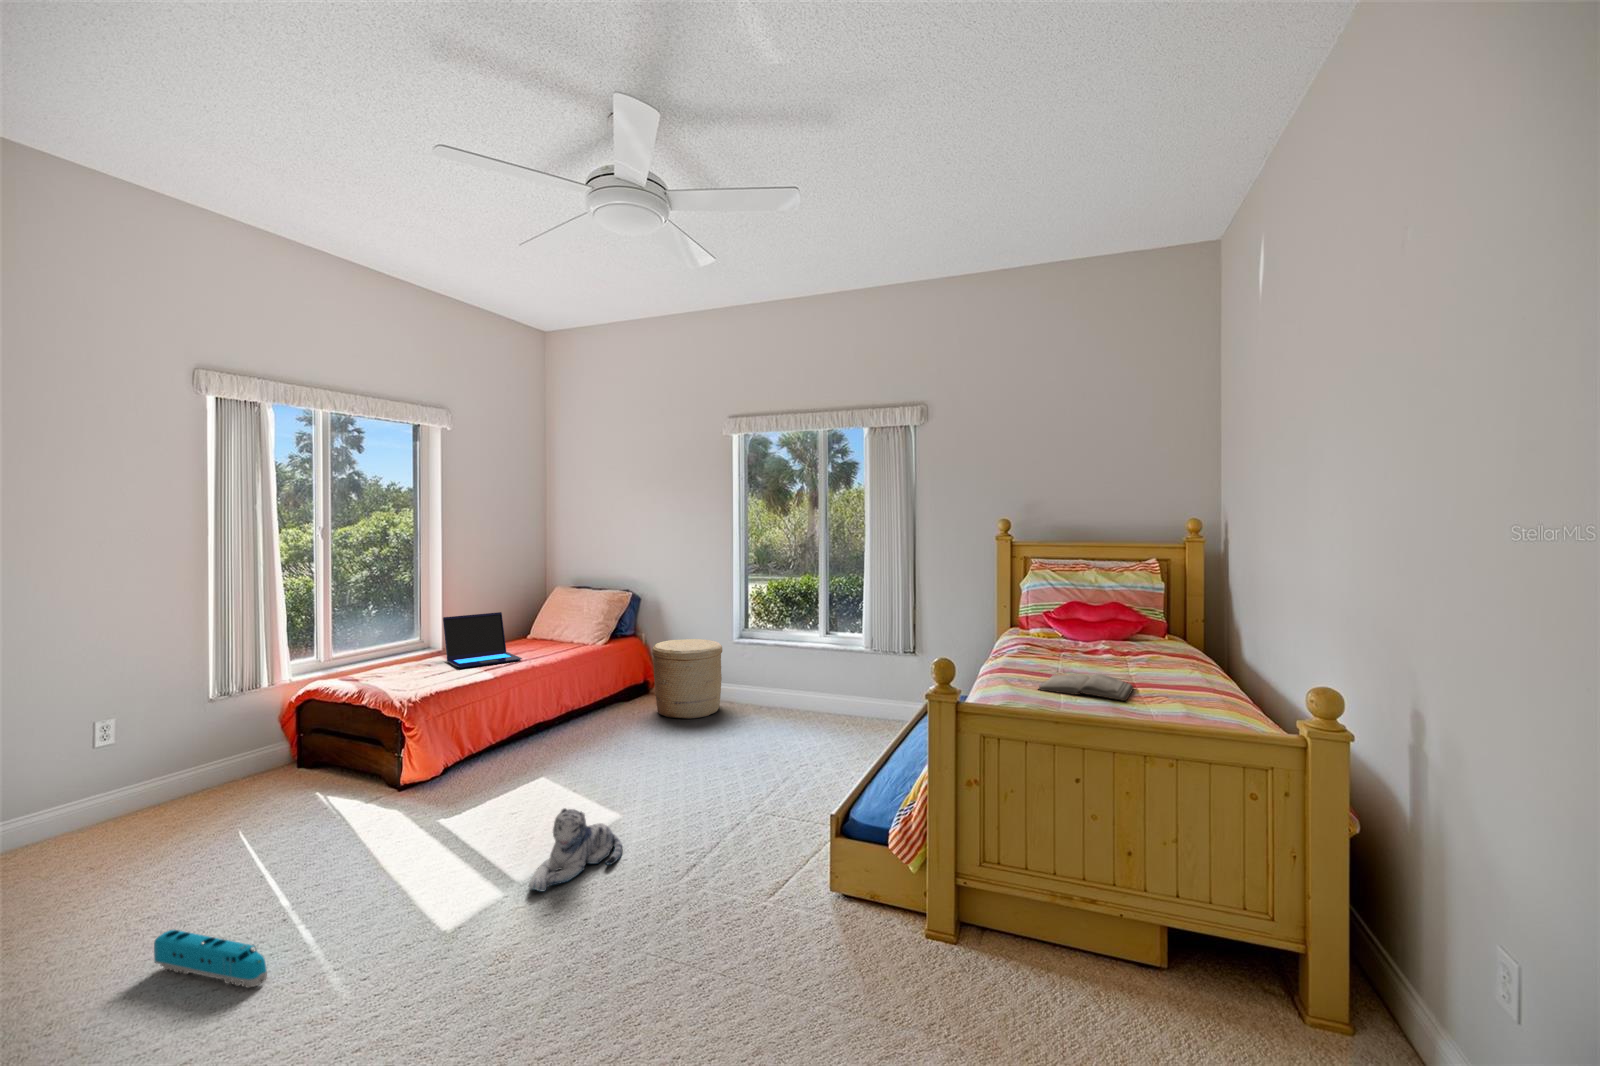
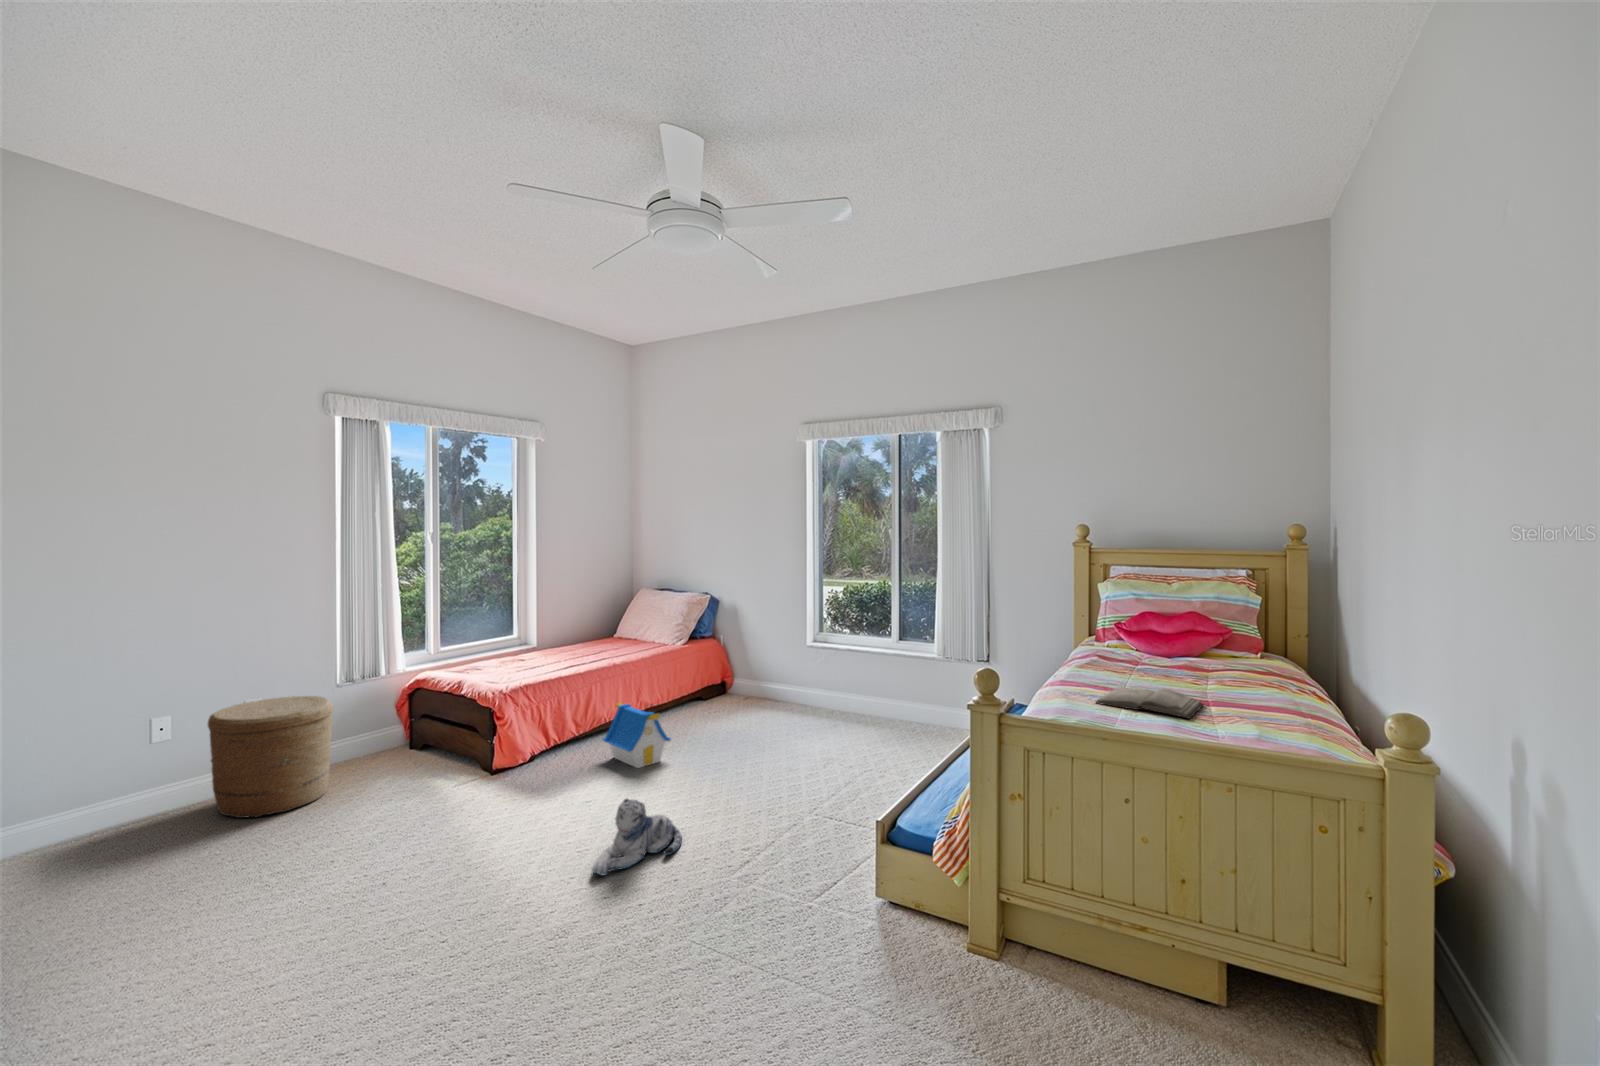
laptop: present [443,612,522,668] -> none [537,612,606,663]
woven basket: present [652,639,722,719] -> present [208,696,333,818]
toy house: none [523,707,599,776] -> present [603,702,671,768]
toy train: present [154,930,267,988] -> none [273,885,361,942]

